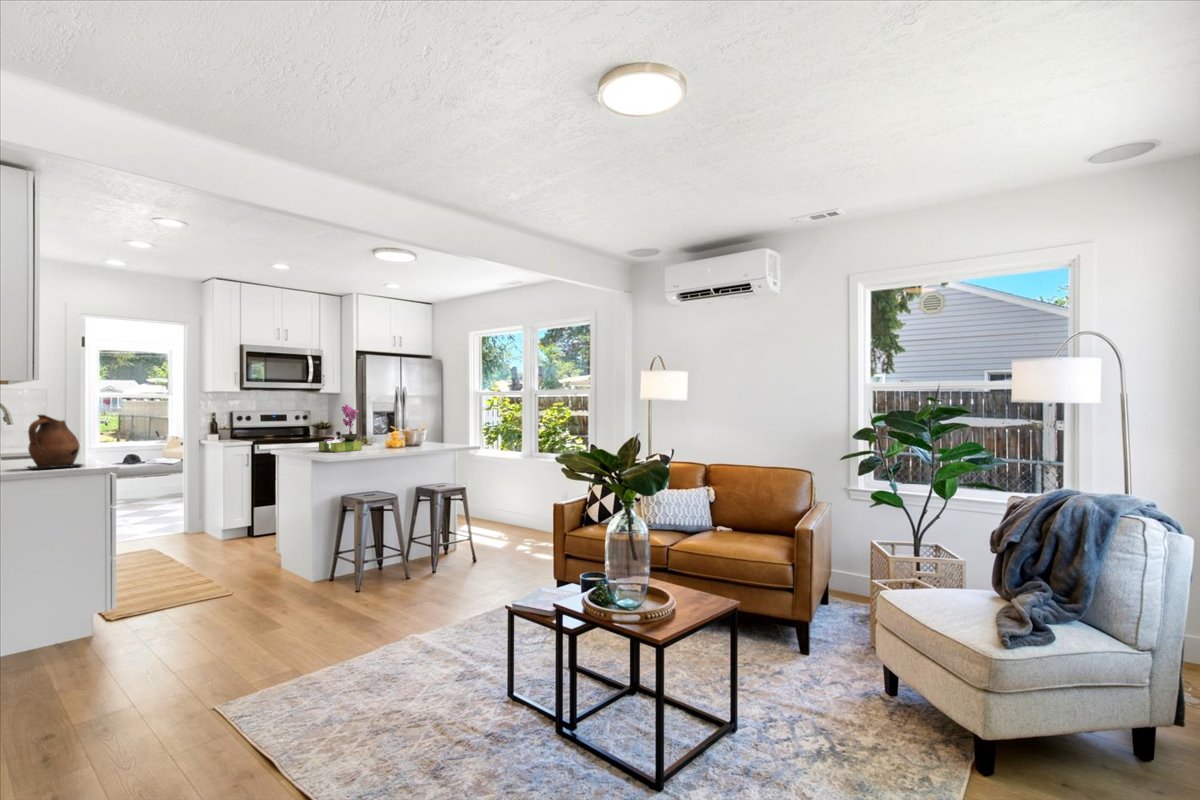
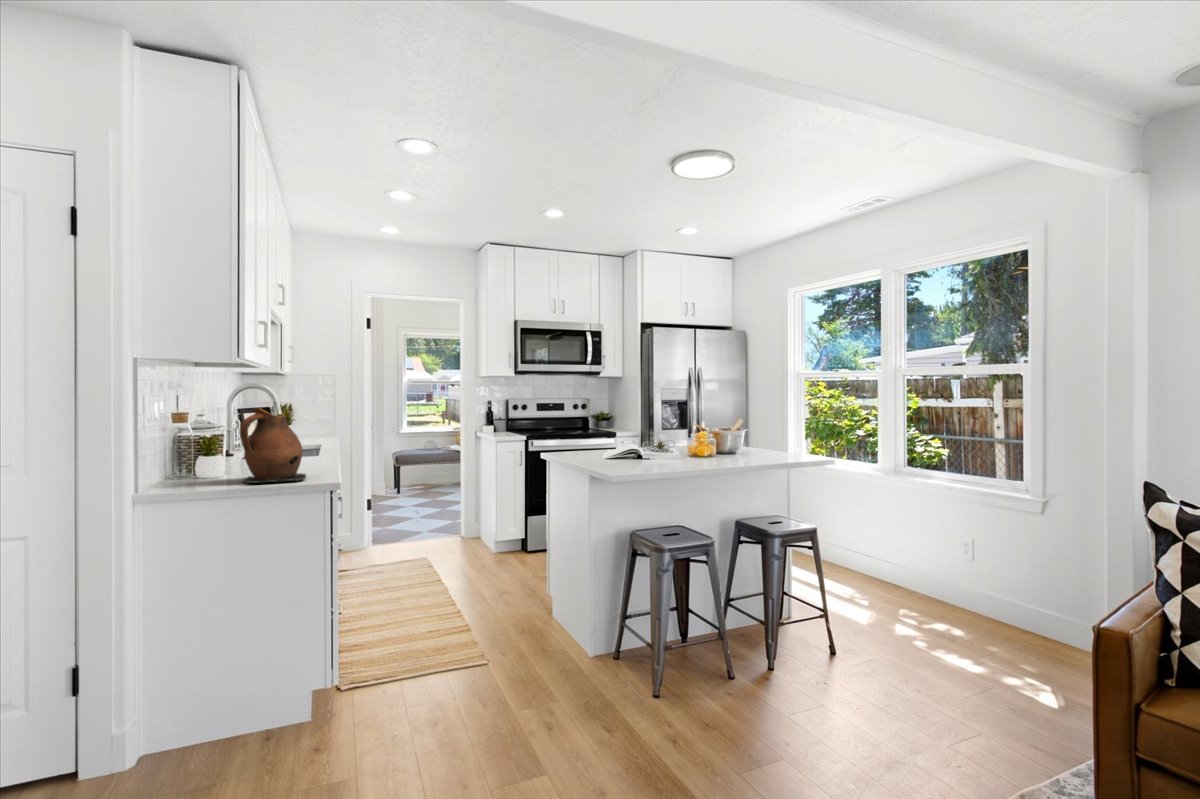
flower arrangement: present [319,404,362,452] -> none [600,392,658,465]

